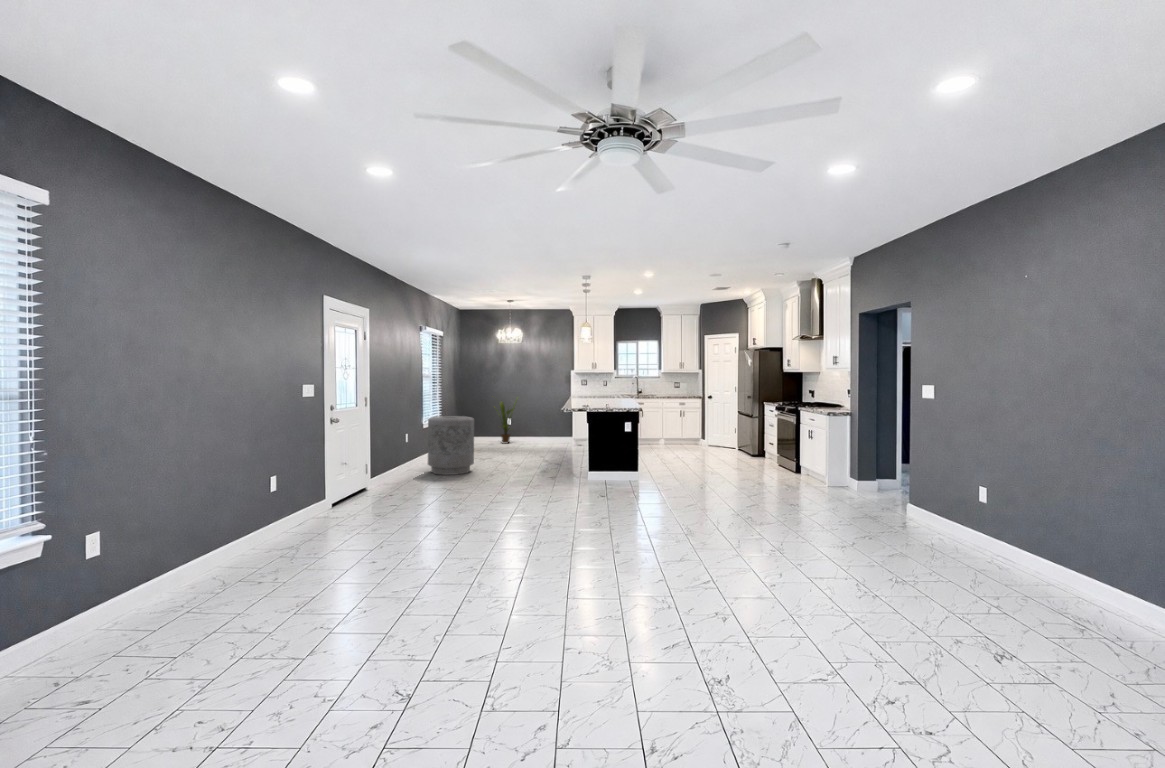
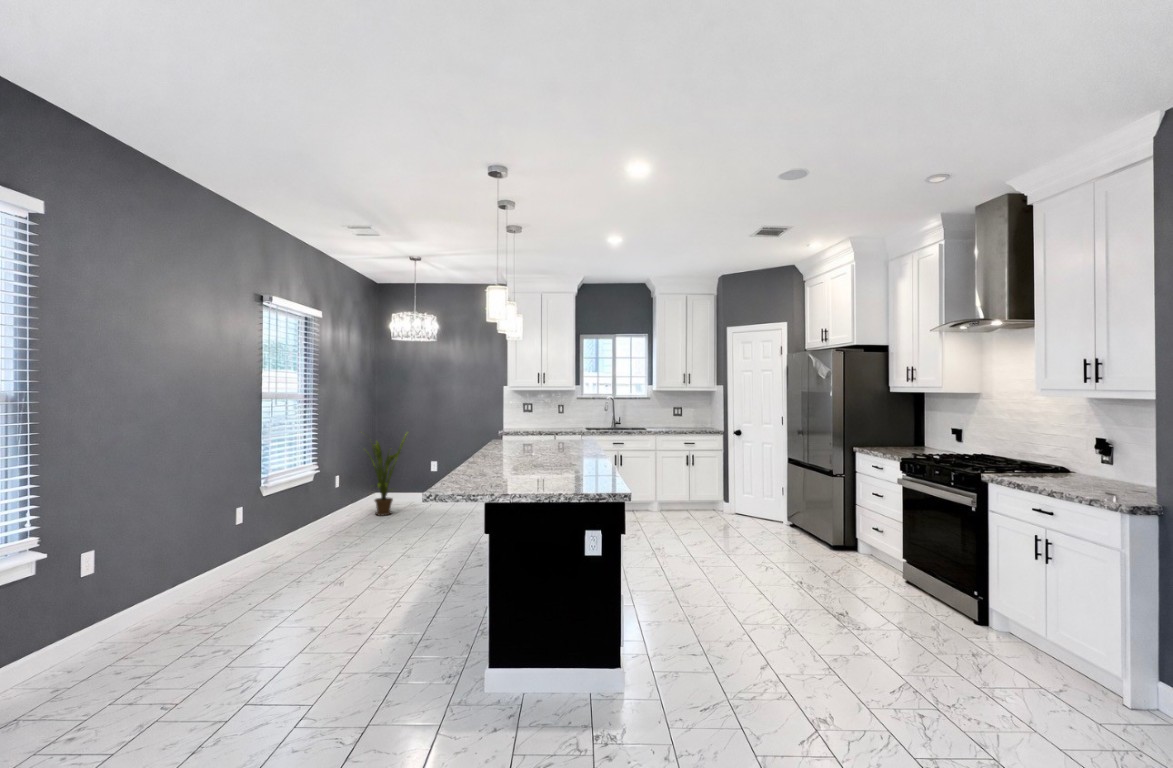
trash can: present [428,416,474,475] -> none [99,499,233,662]

